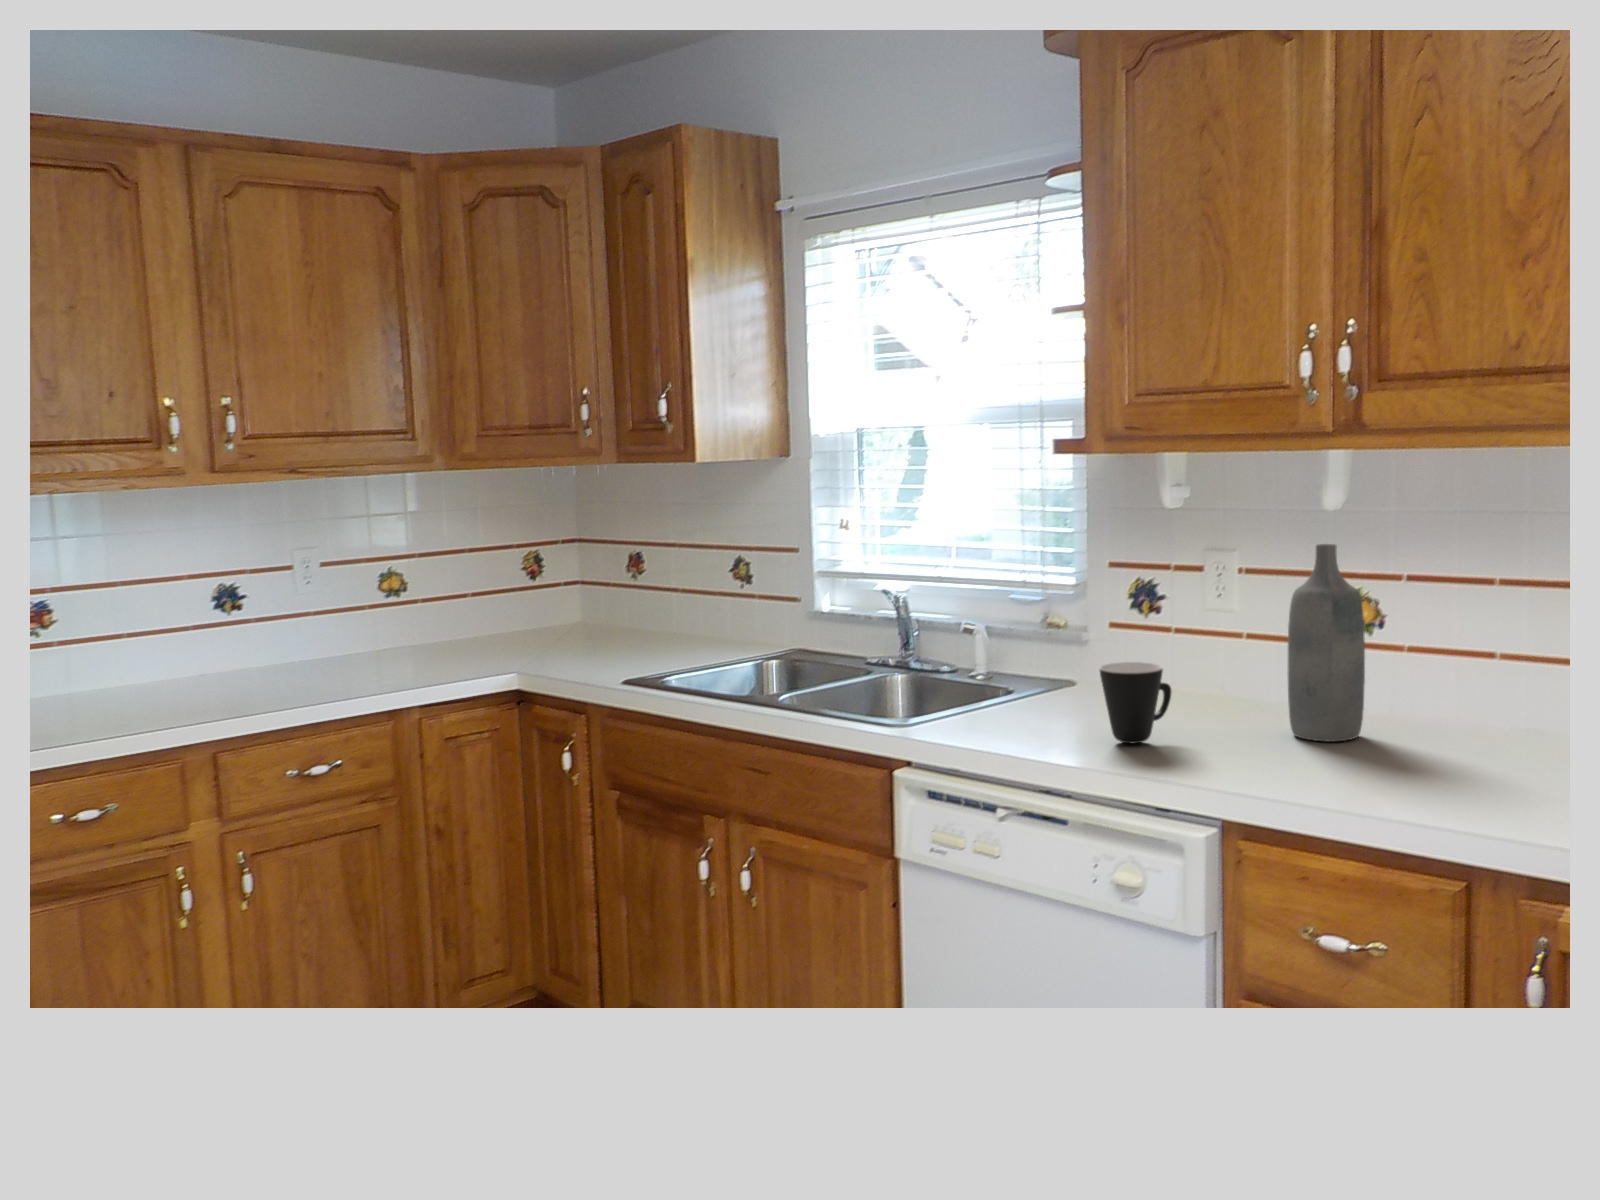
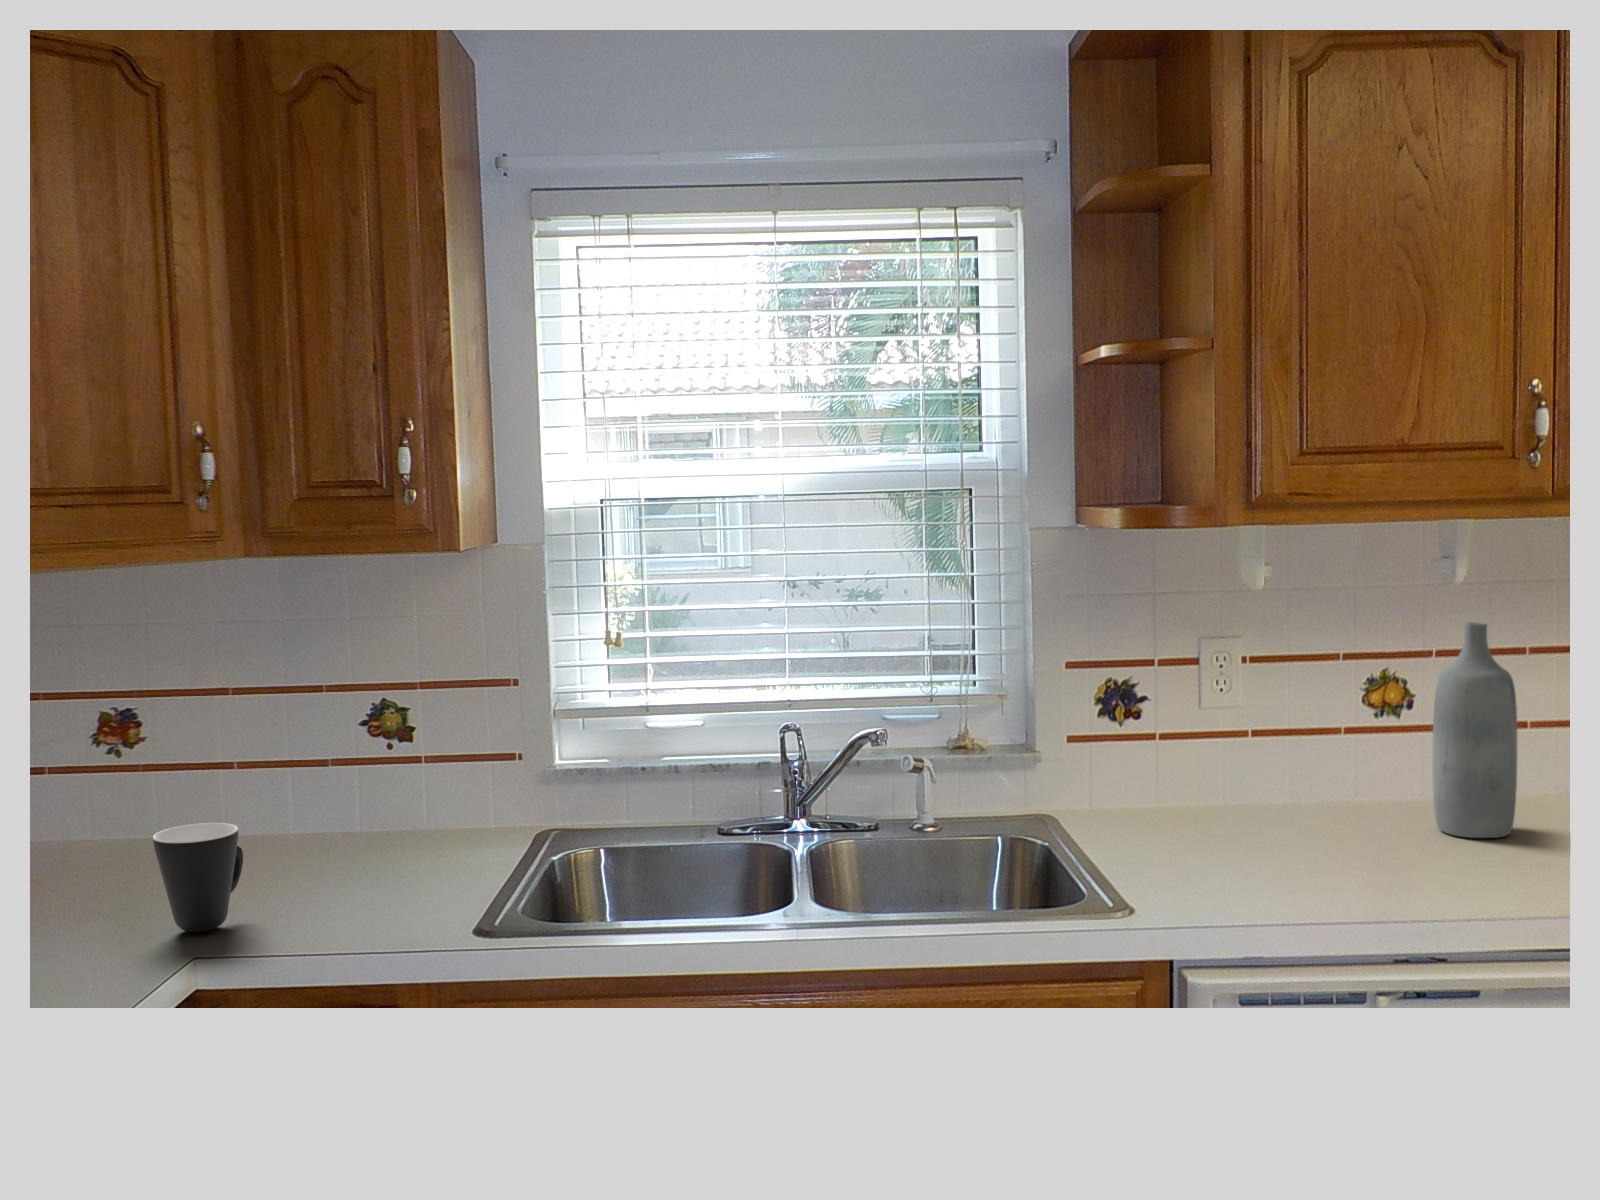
mug: present [1100,662,1171,744] -> present [153,823,243,932]

